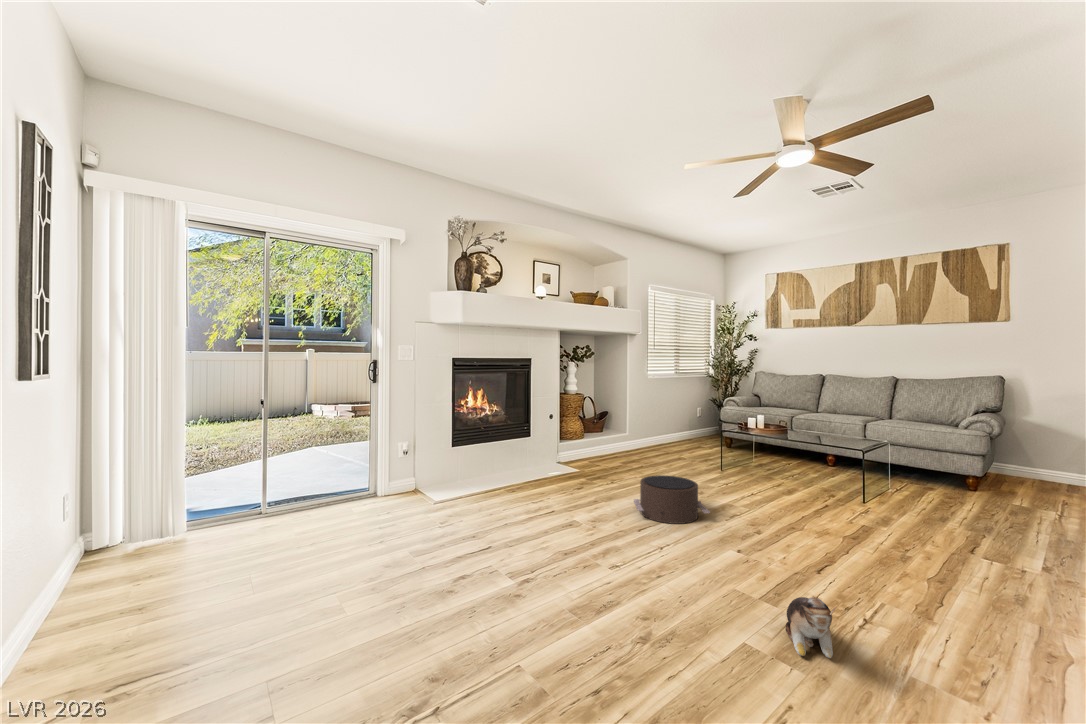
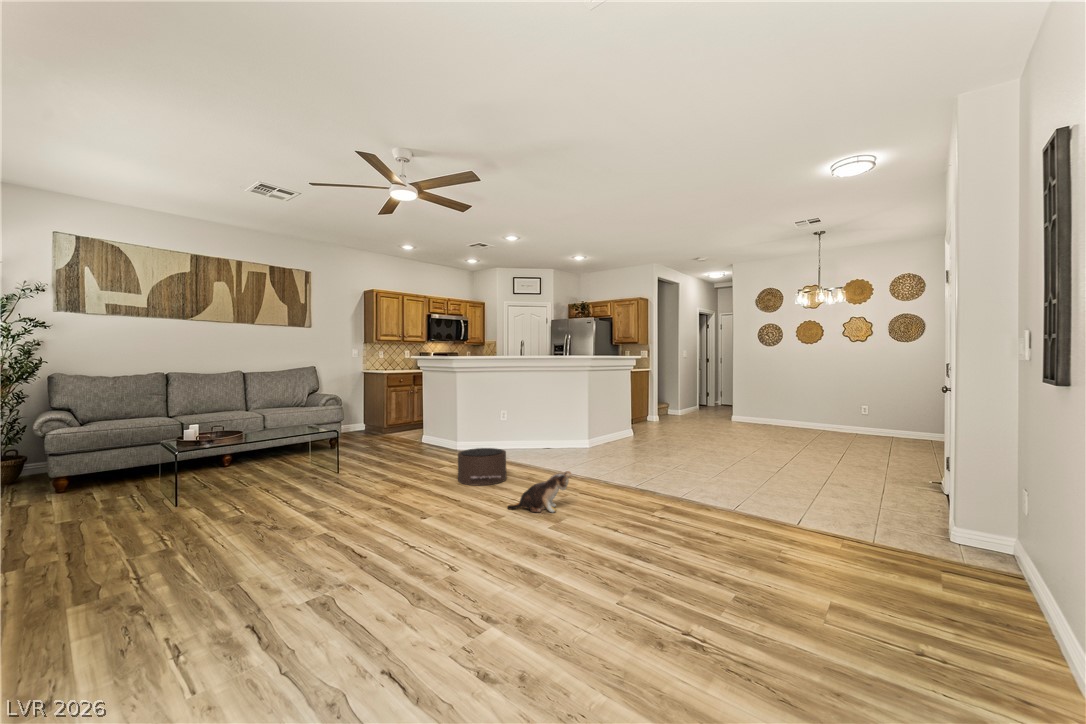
pouf: present [634,475,710,524] -> present [458,448,506,485]

